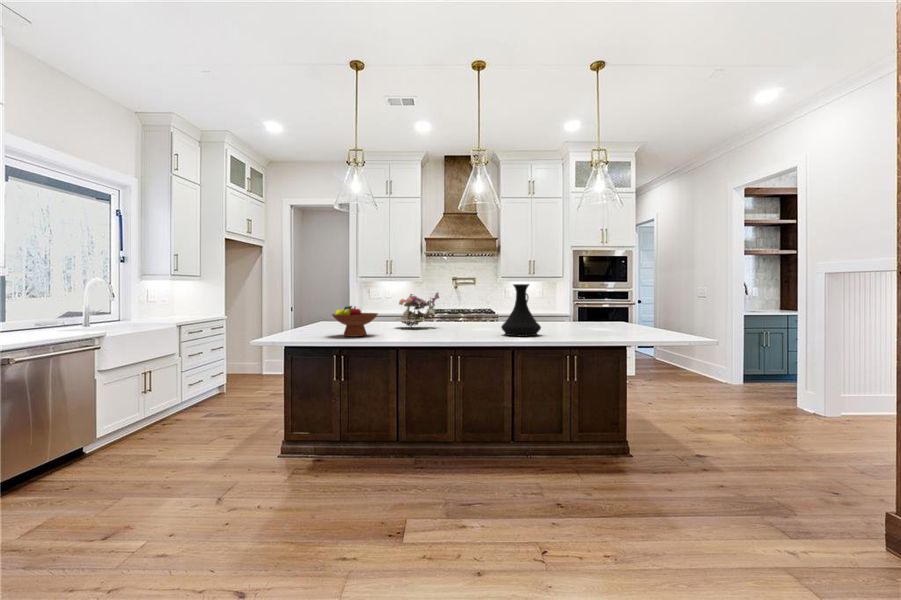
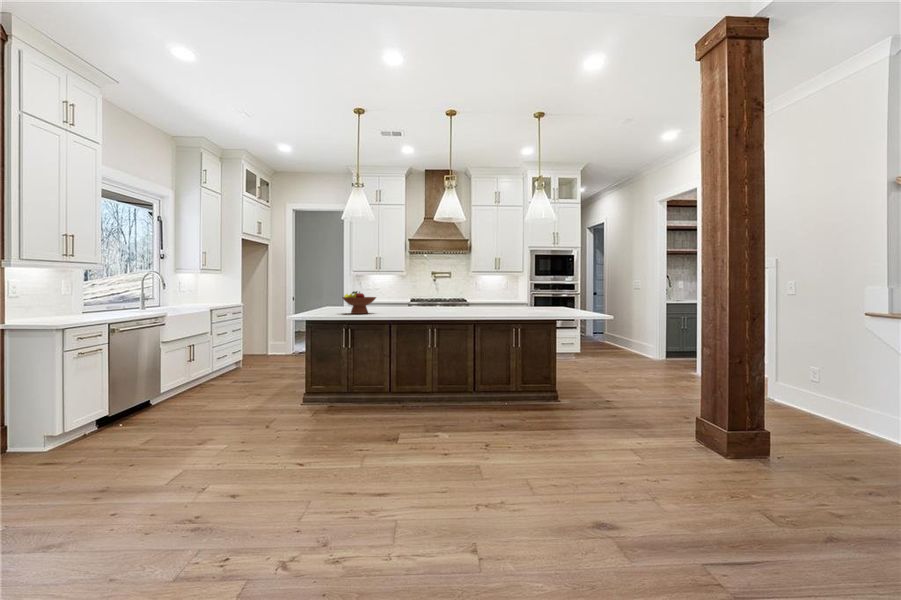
vase: present [501,284,541,336] -> none [467,275,496,313]
flower arrangement: present [396,292,439,327] -> none [386,282,421,310]

